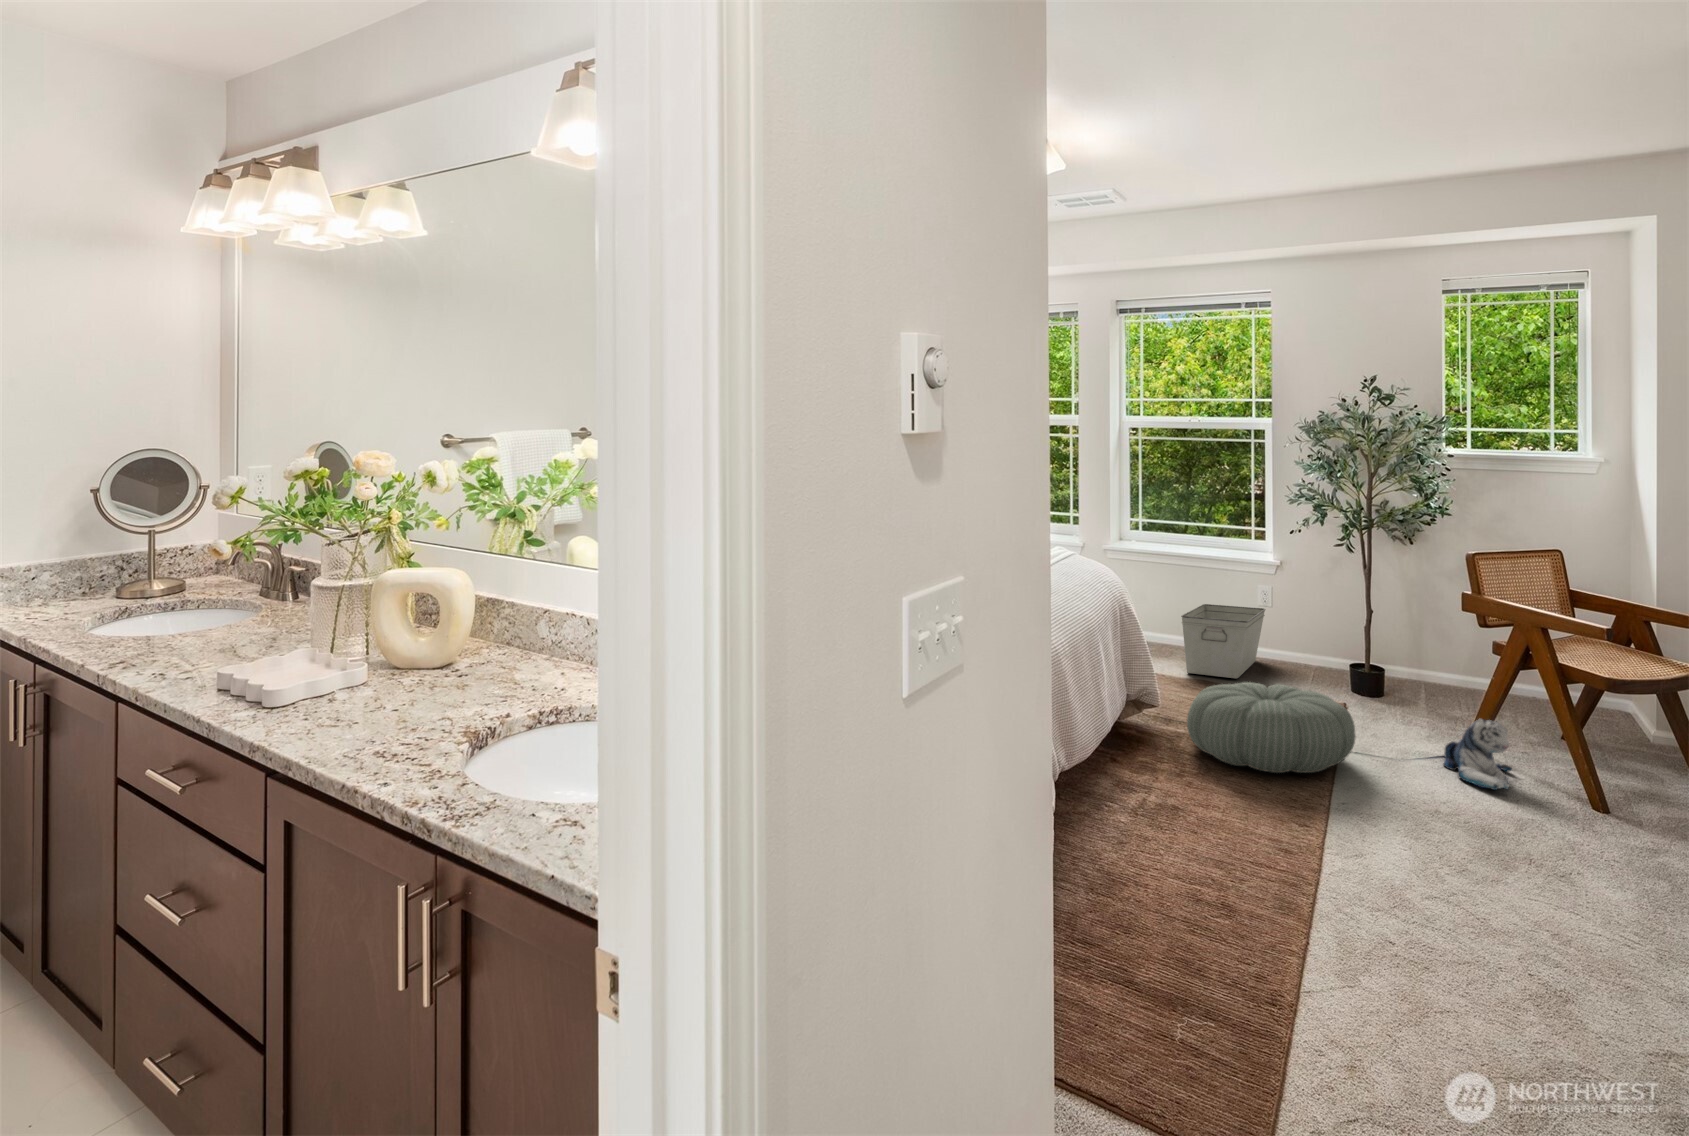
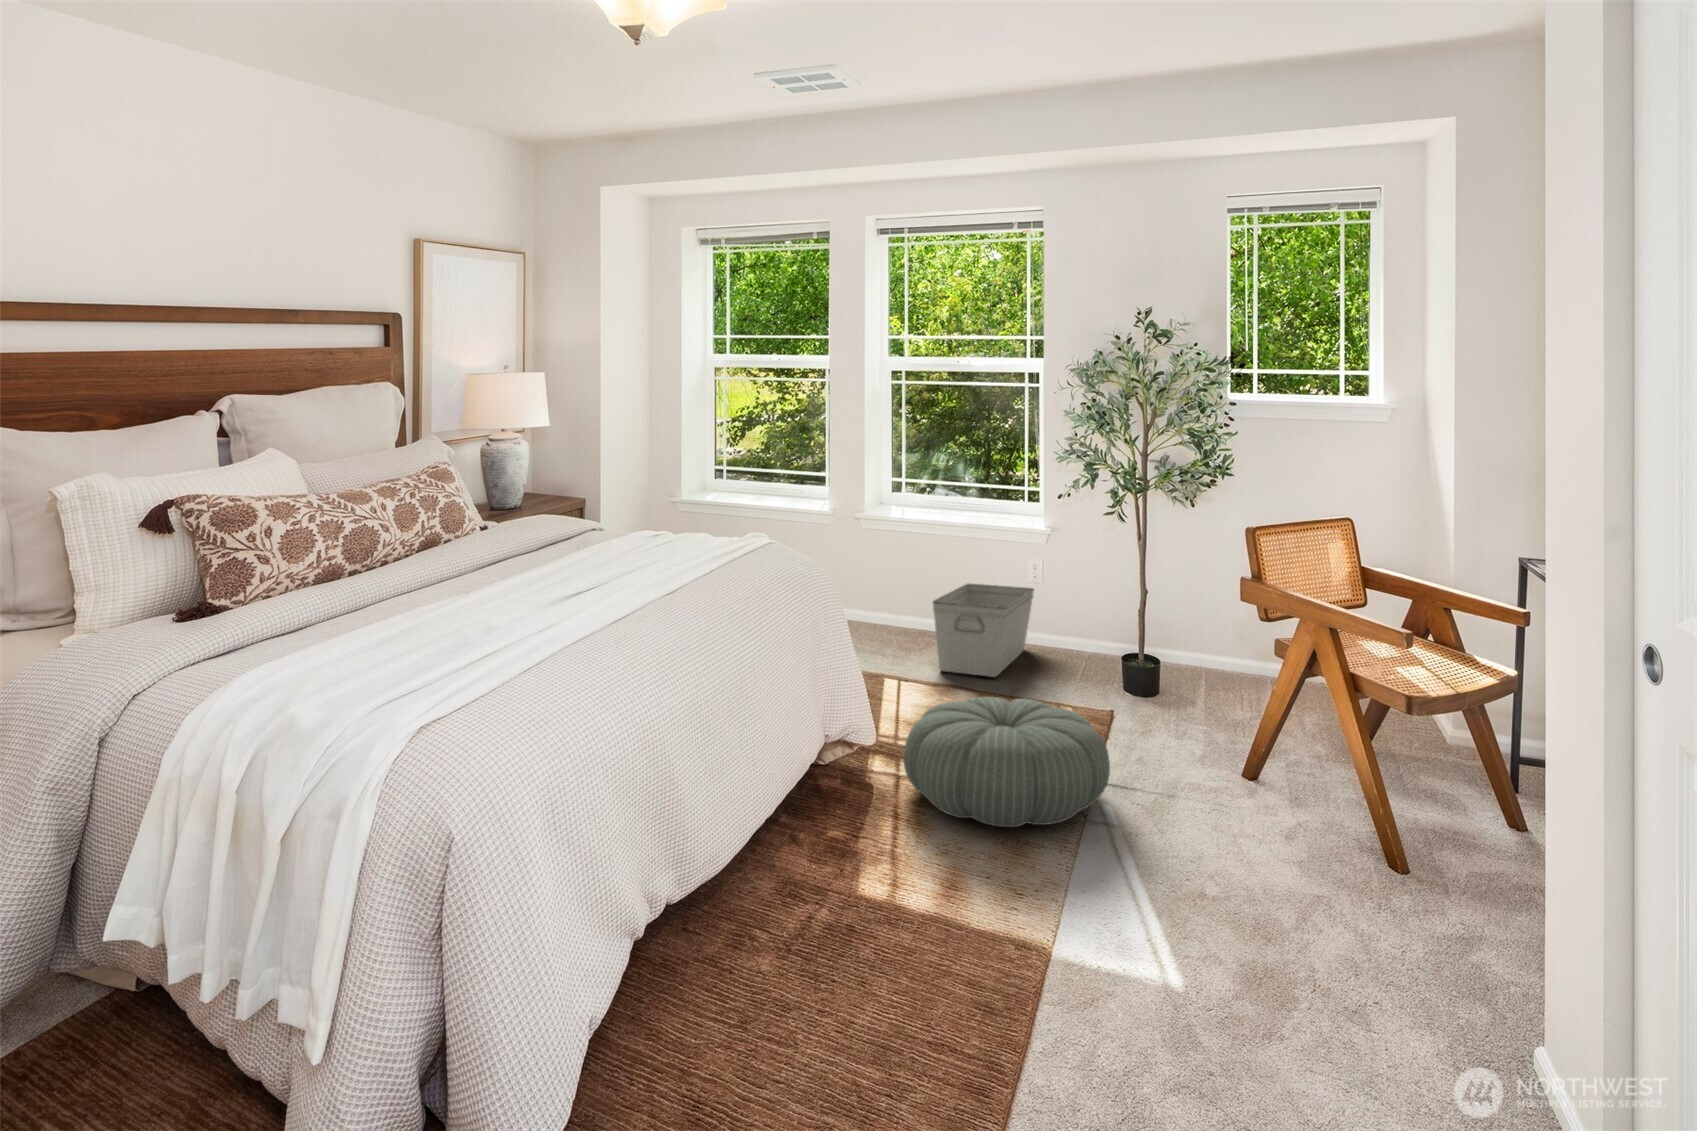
plush toy: present [1443,719,1512,790] -> none [1215,741,1296,838]

